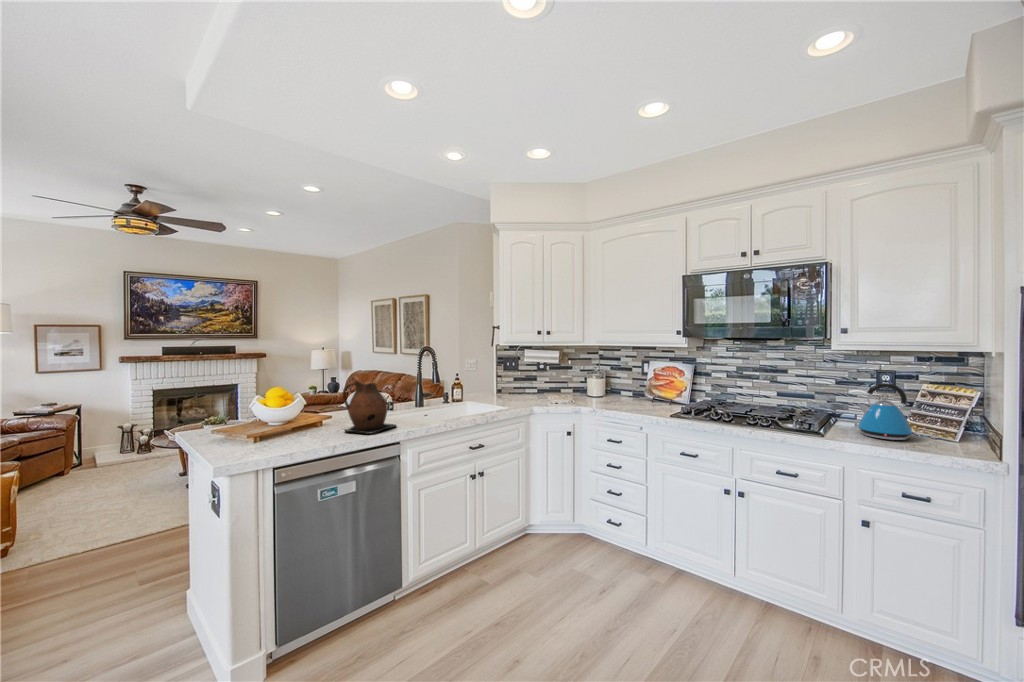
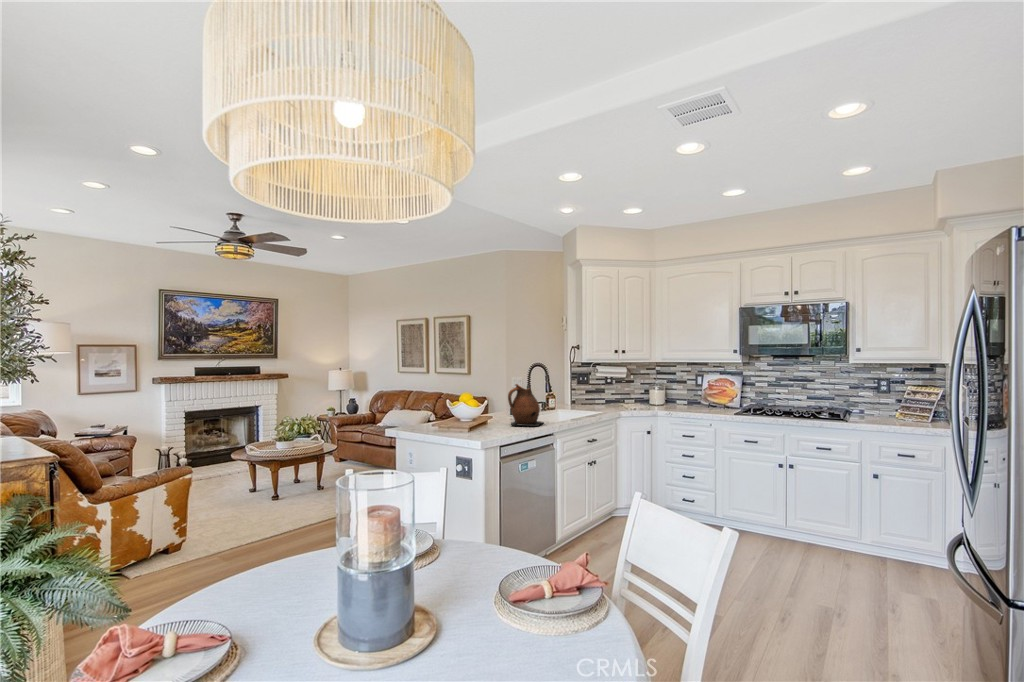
kettle: present [858,383,917,440] -> none [868,385,907,422]

